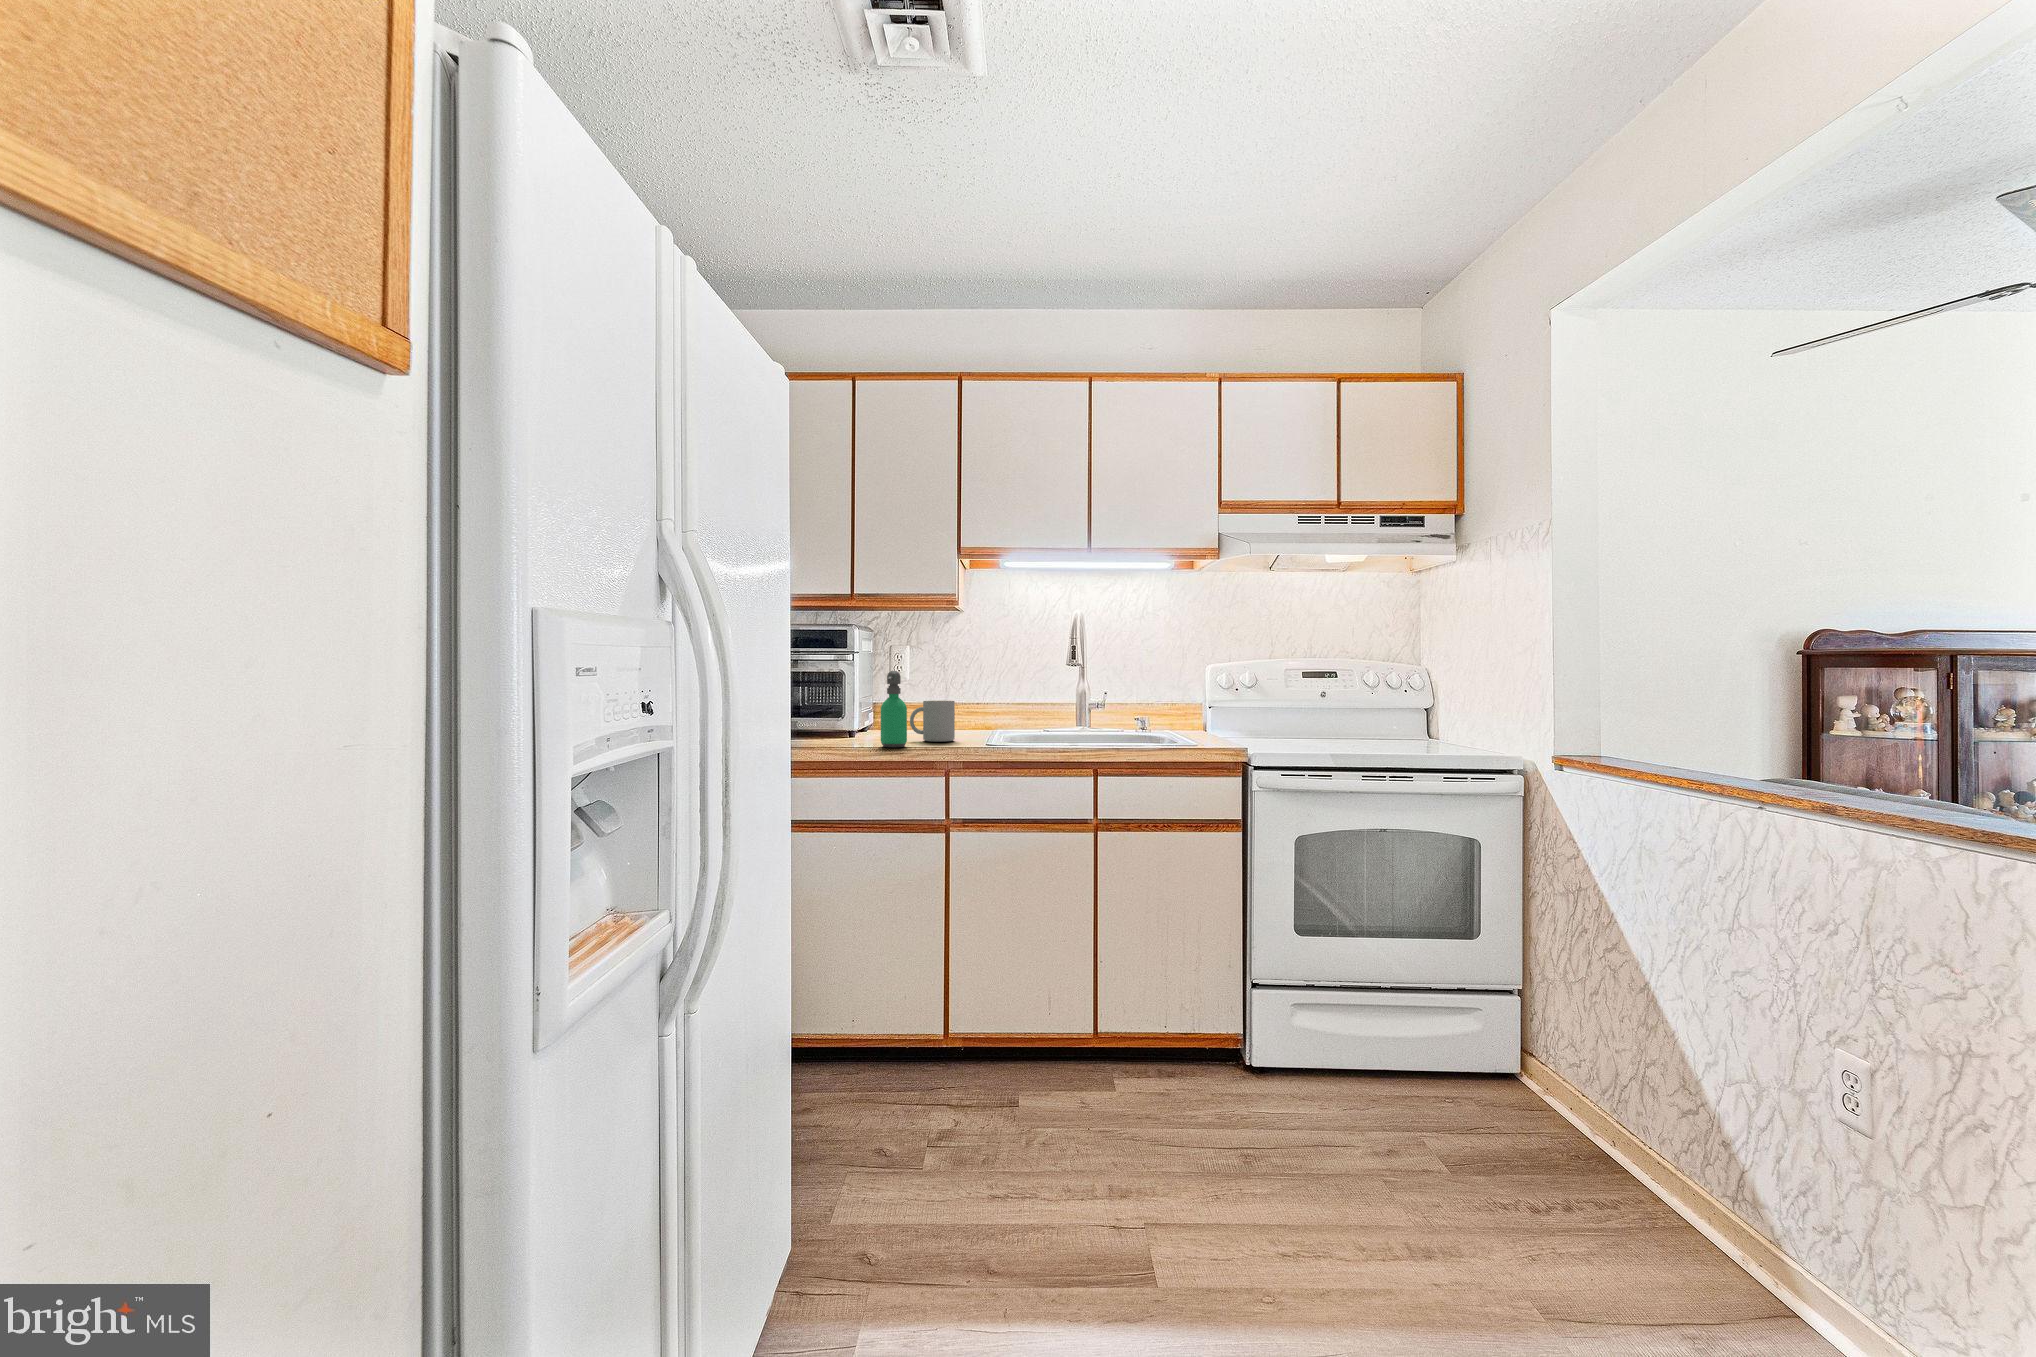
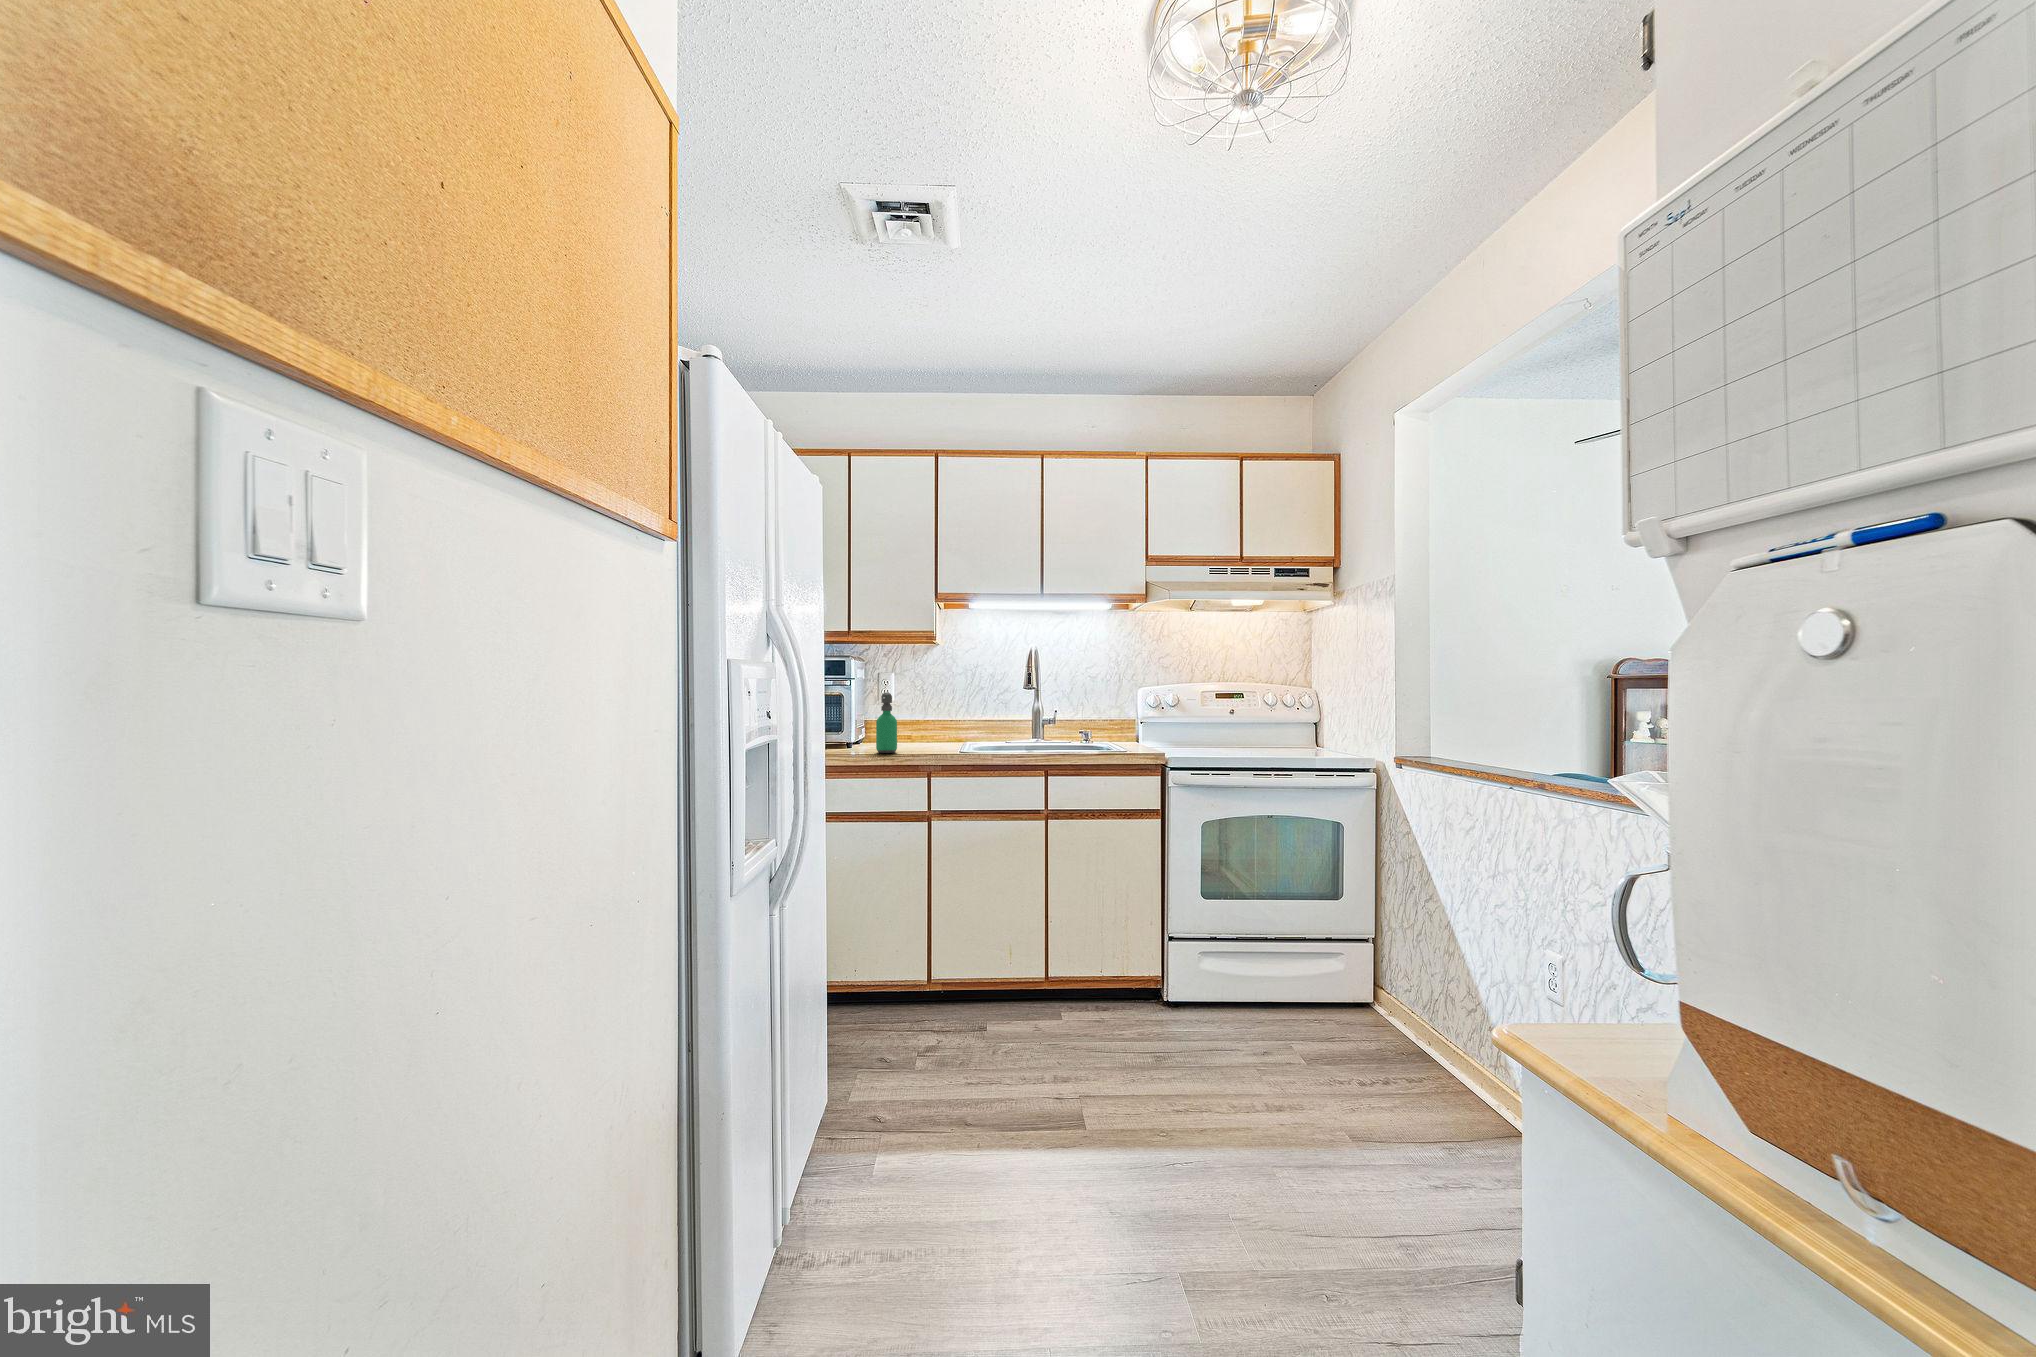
mug: present [910,701,955,741] -> none [899,716,935,749]

